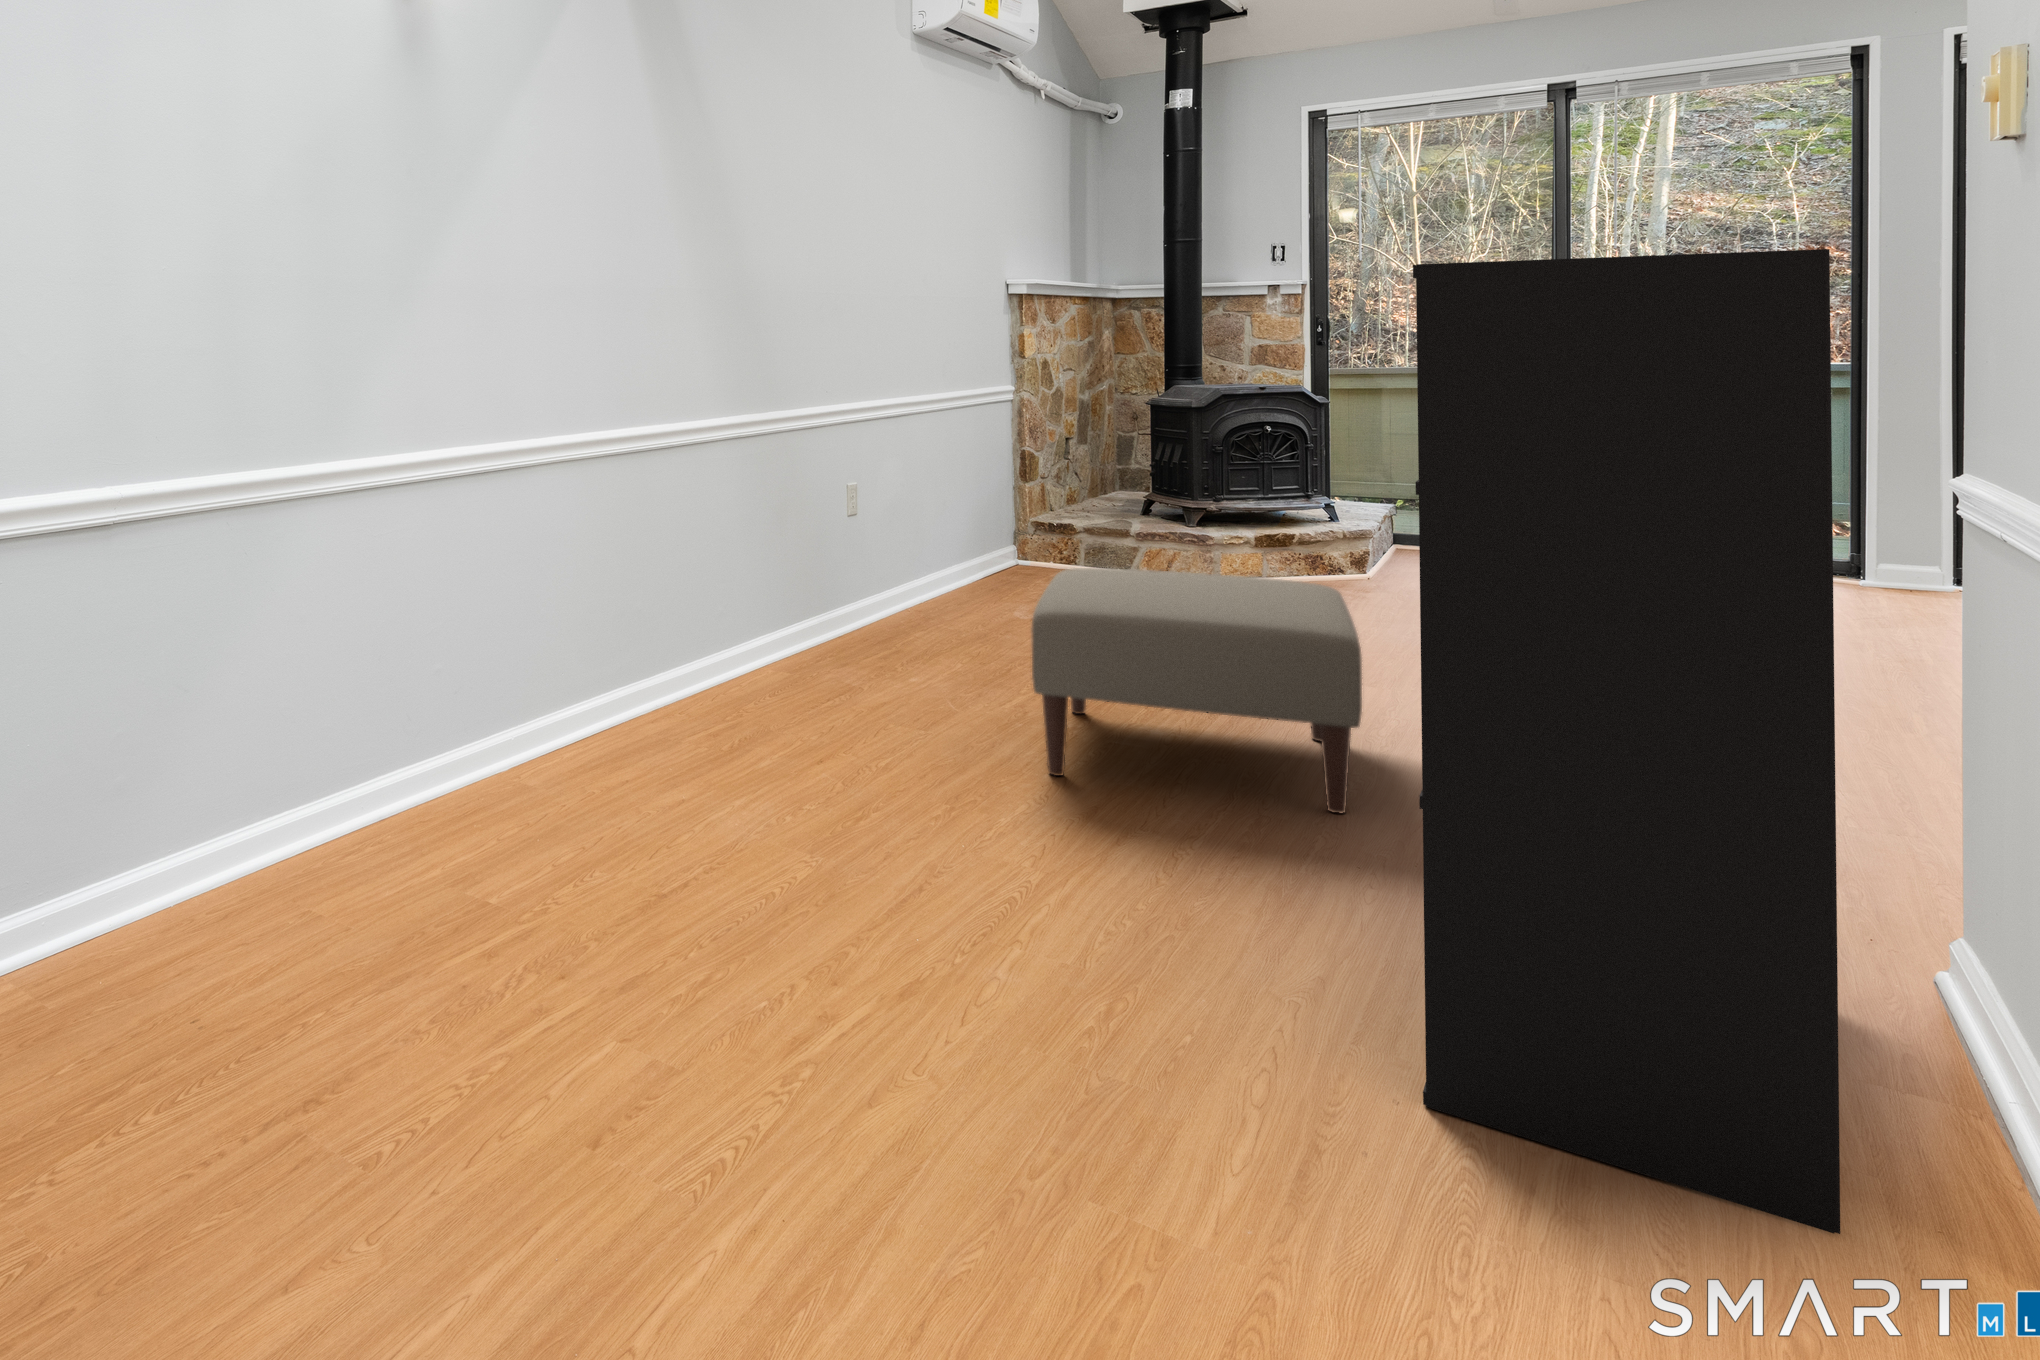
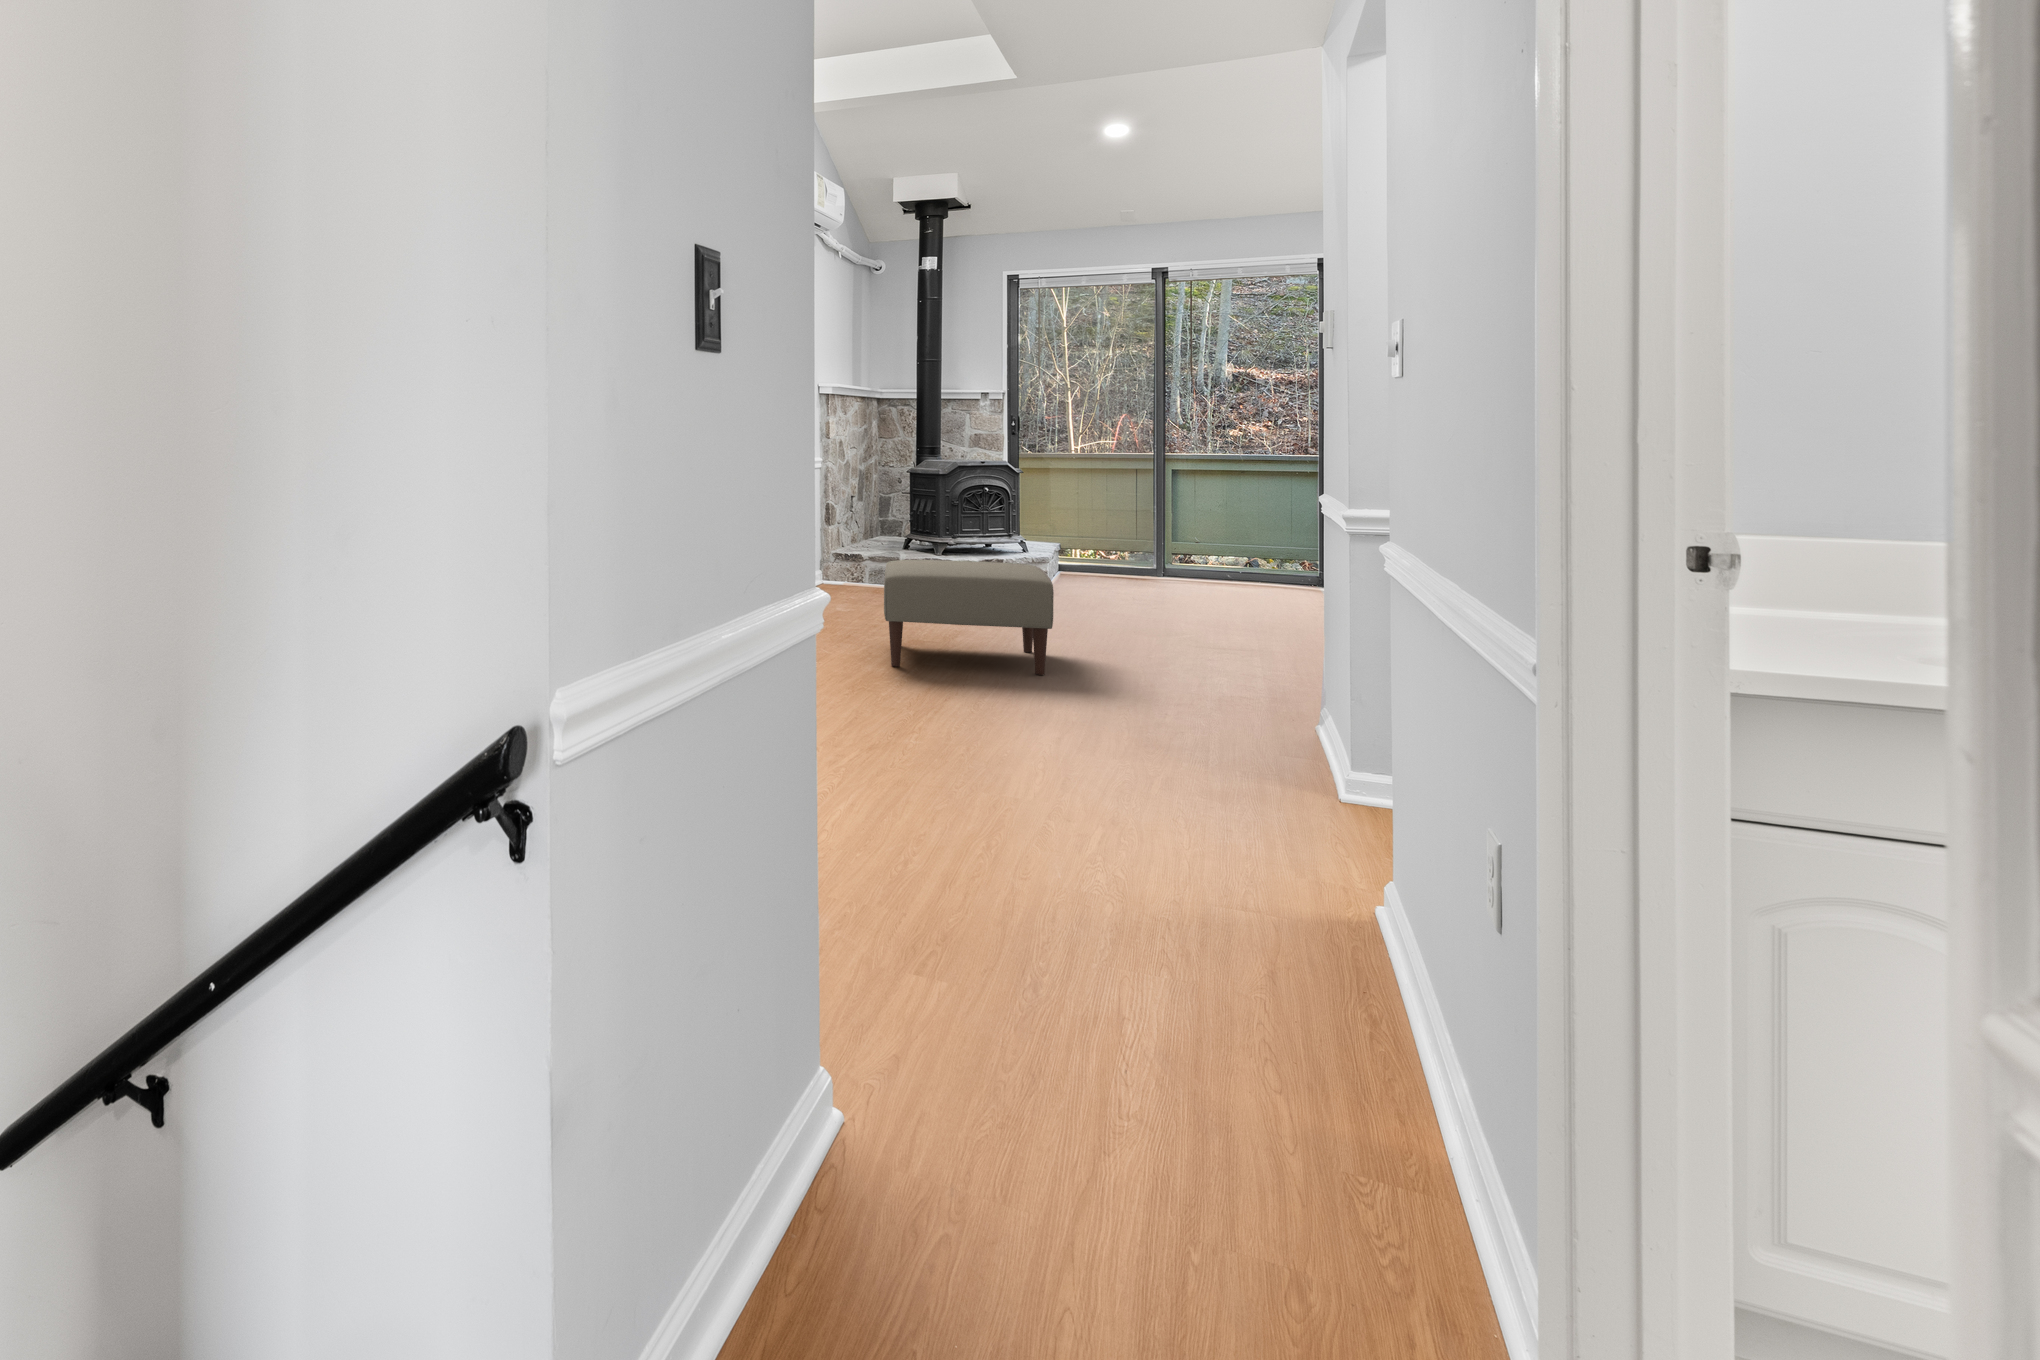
bookshelf: present [1413,249,1840,1234] -> none [1083,394,1234,759]

